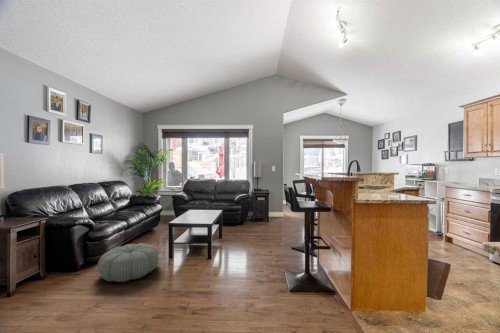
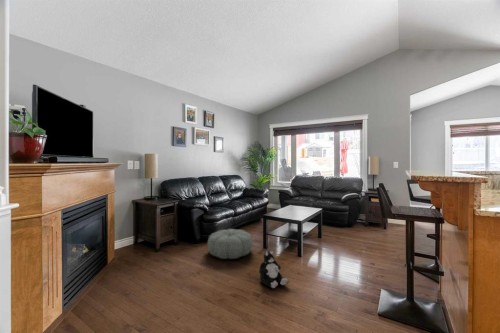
plush toy: none [179,258,210,298] -> present [259,250,288,288]

